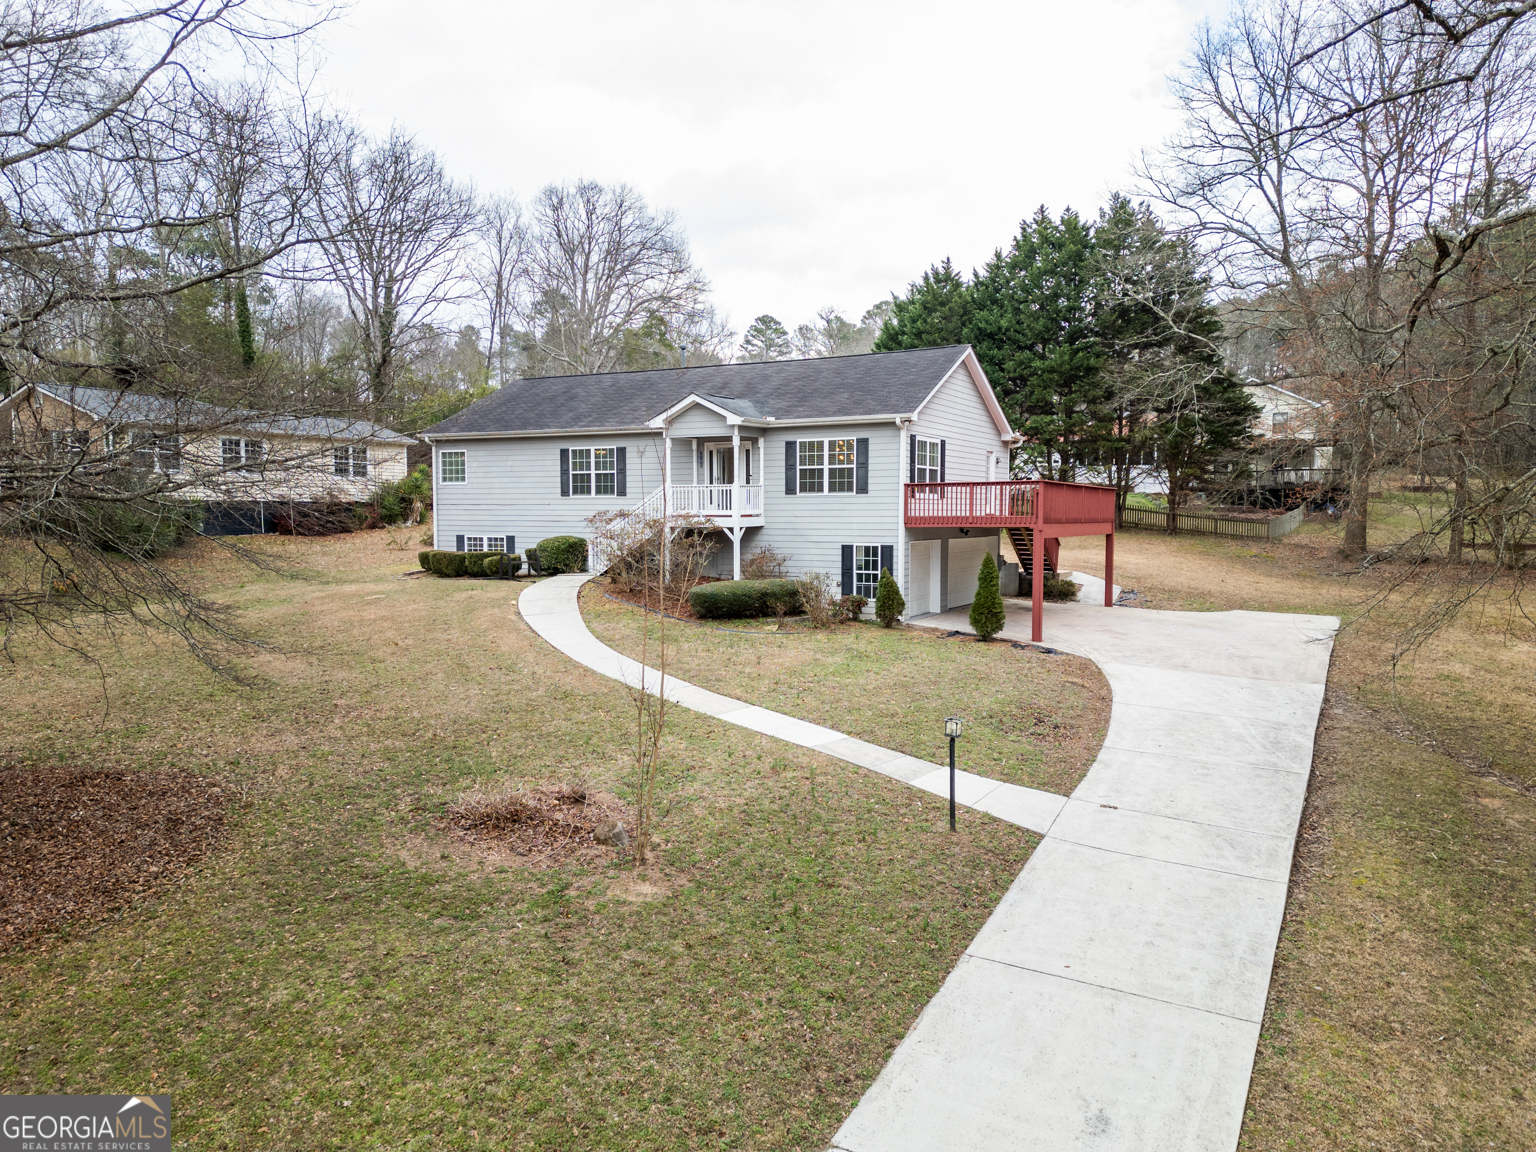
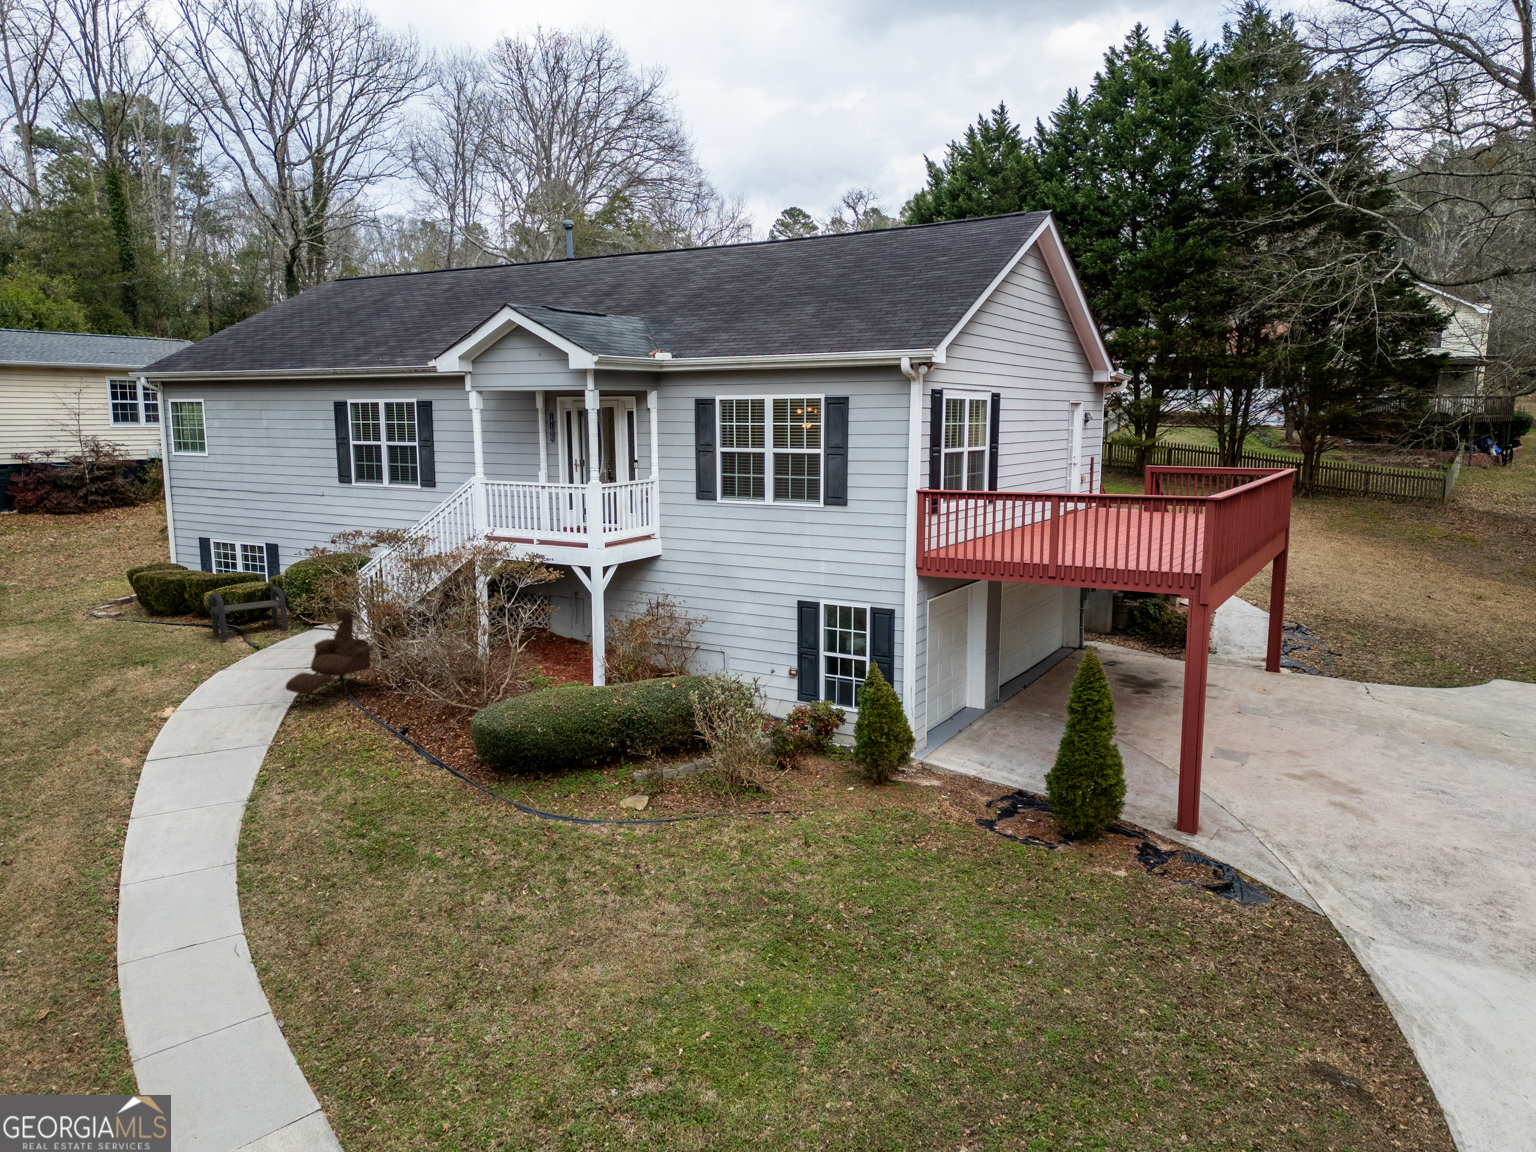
lounge chair: none [577,551,618,596] -> present [286,609,371,704]

